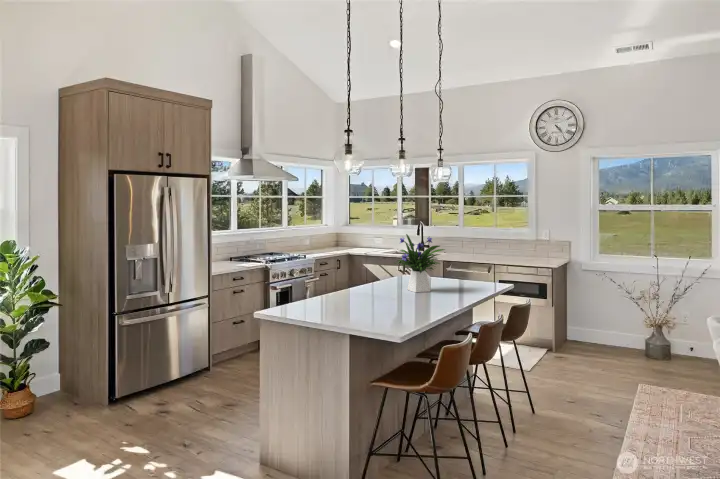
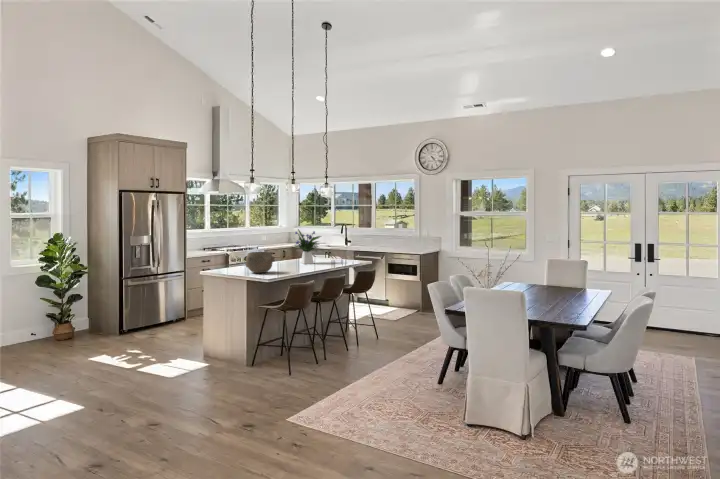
bowl: none [341,278,395,319] -> present [246,252,275,273]

